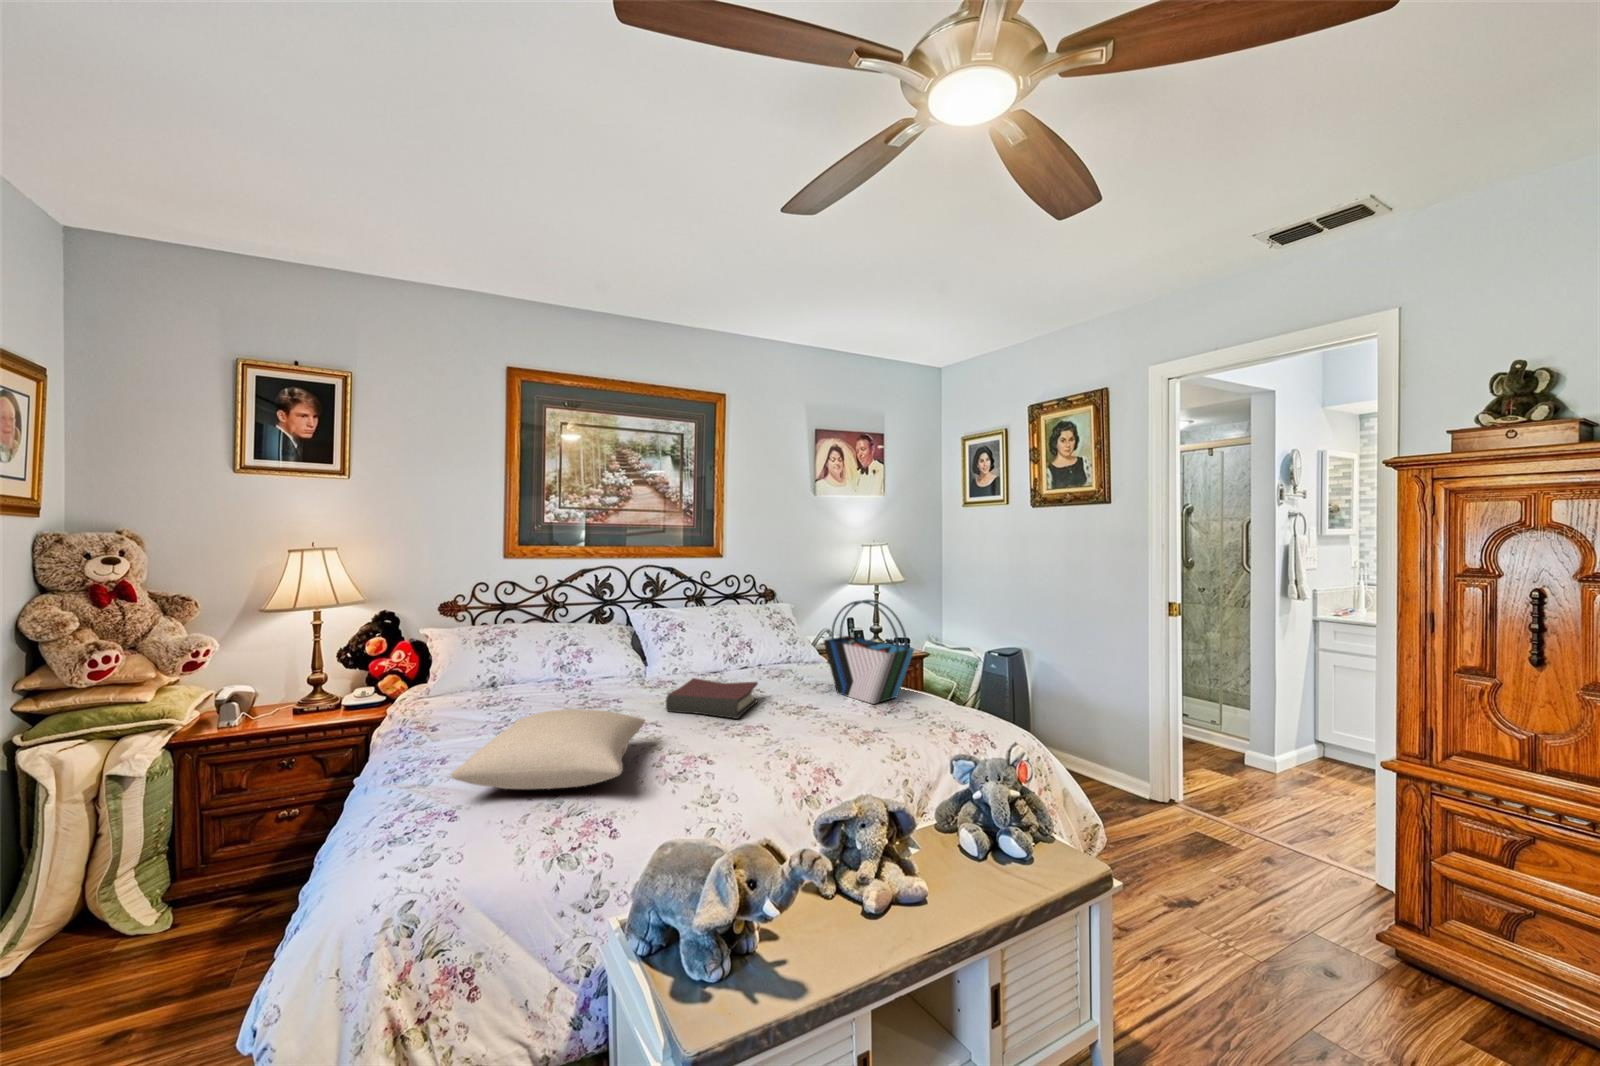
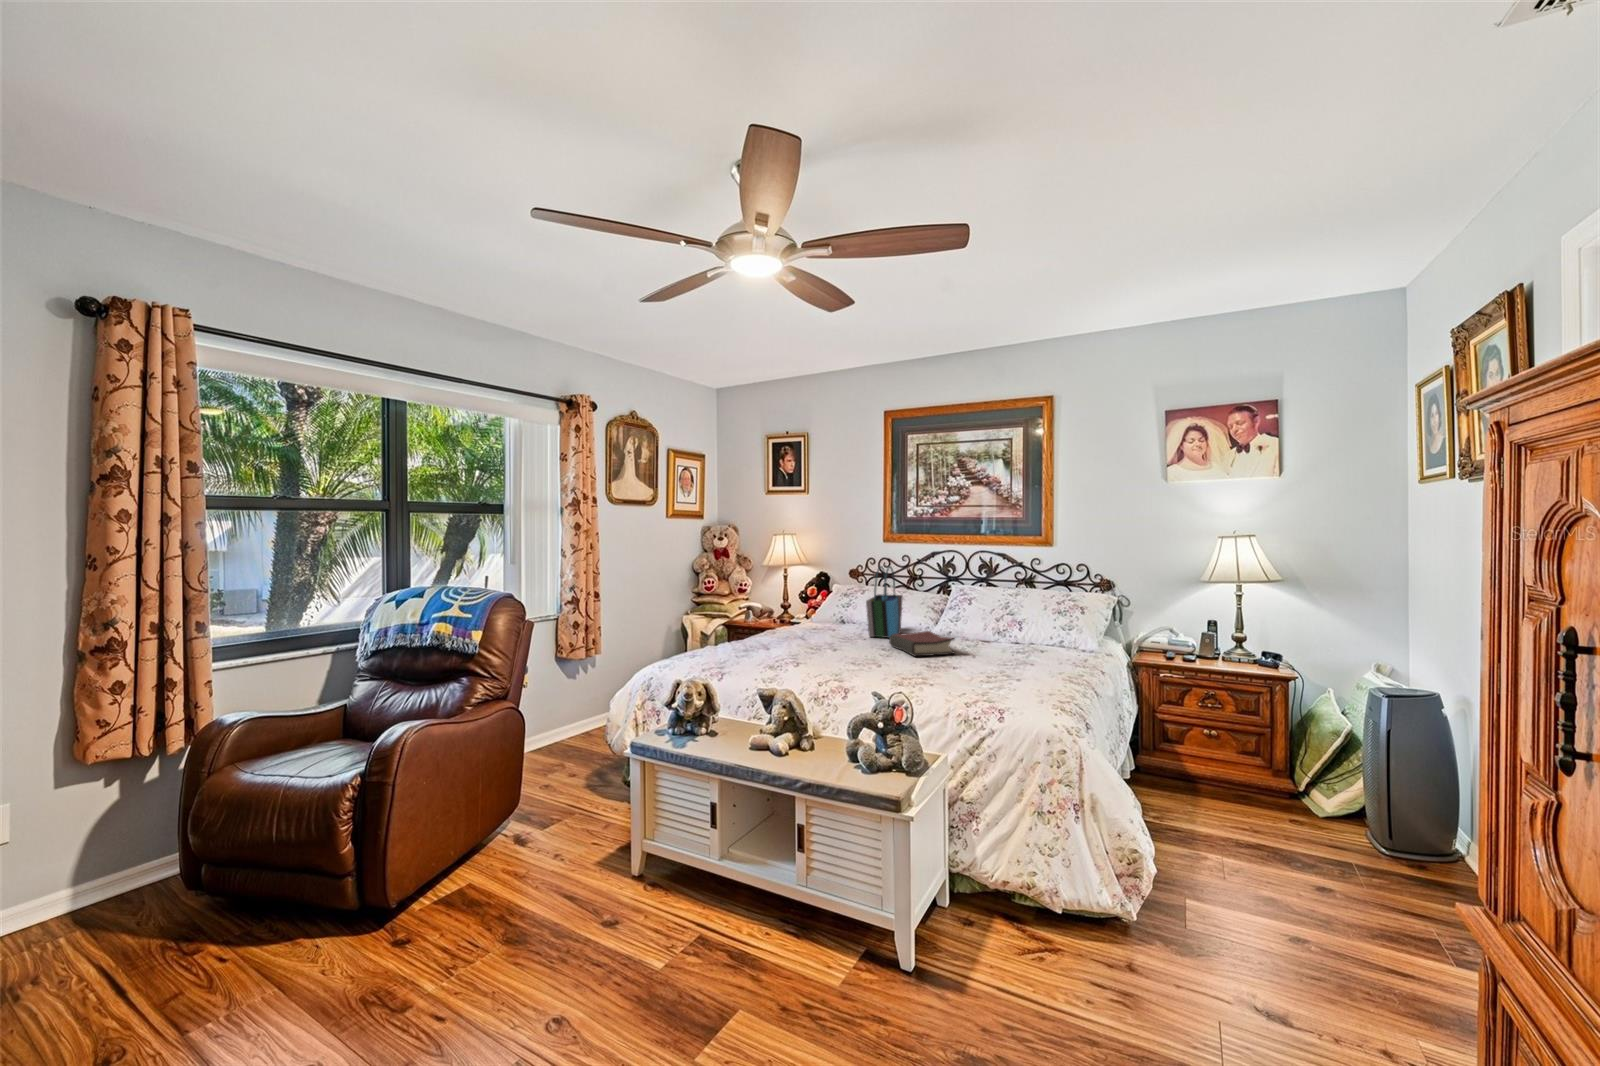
tote bag: present [824,600,914,704] -> present [866,566,903,638]
pillow: present [451,709,645,789] -> none [730,619,838,654]

